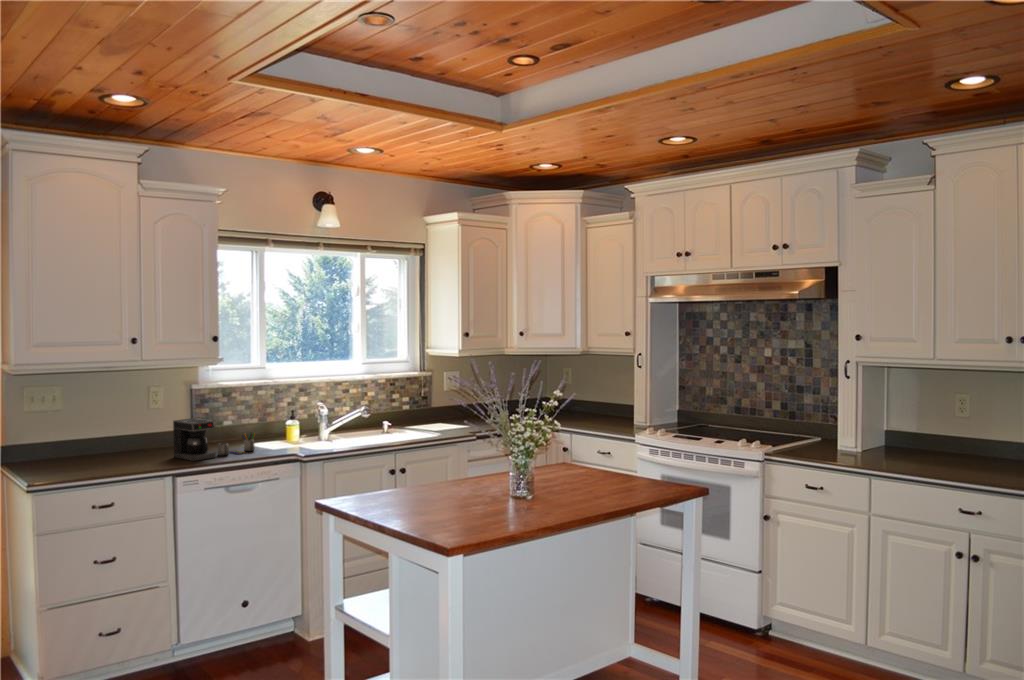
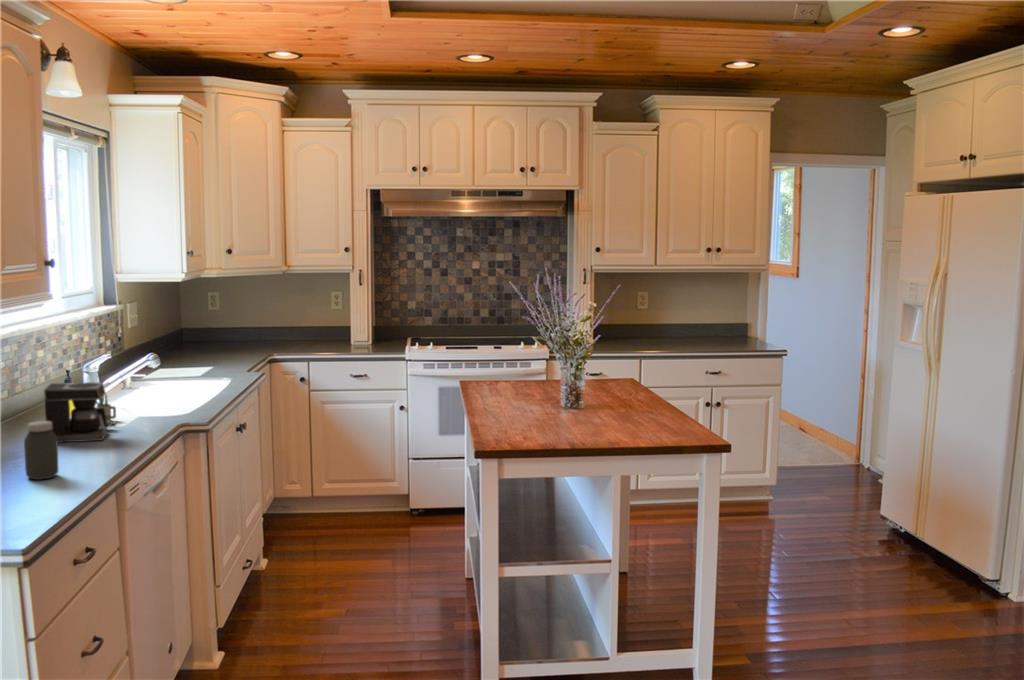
jar: none [75,436,97,475] -> present [24,421,59,480]

